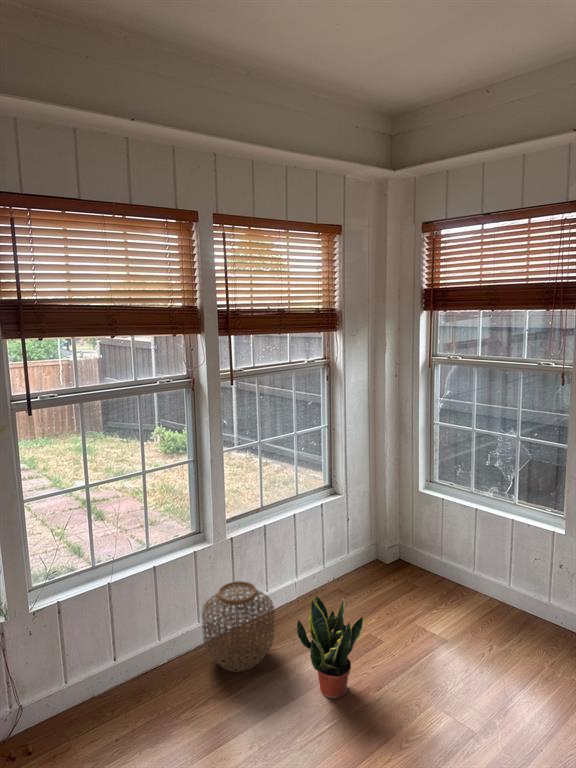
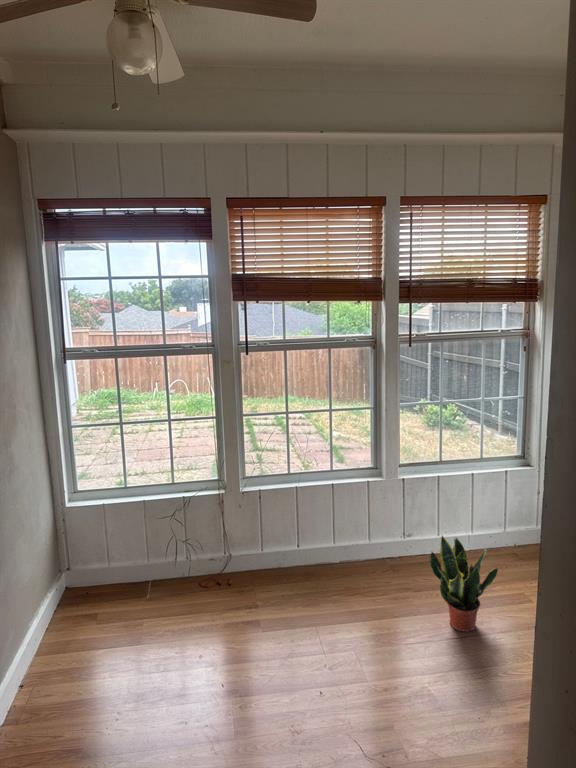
woven basket: present [202,581,275,672] -> none [364,513,426,587]

